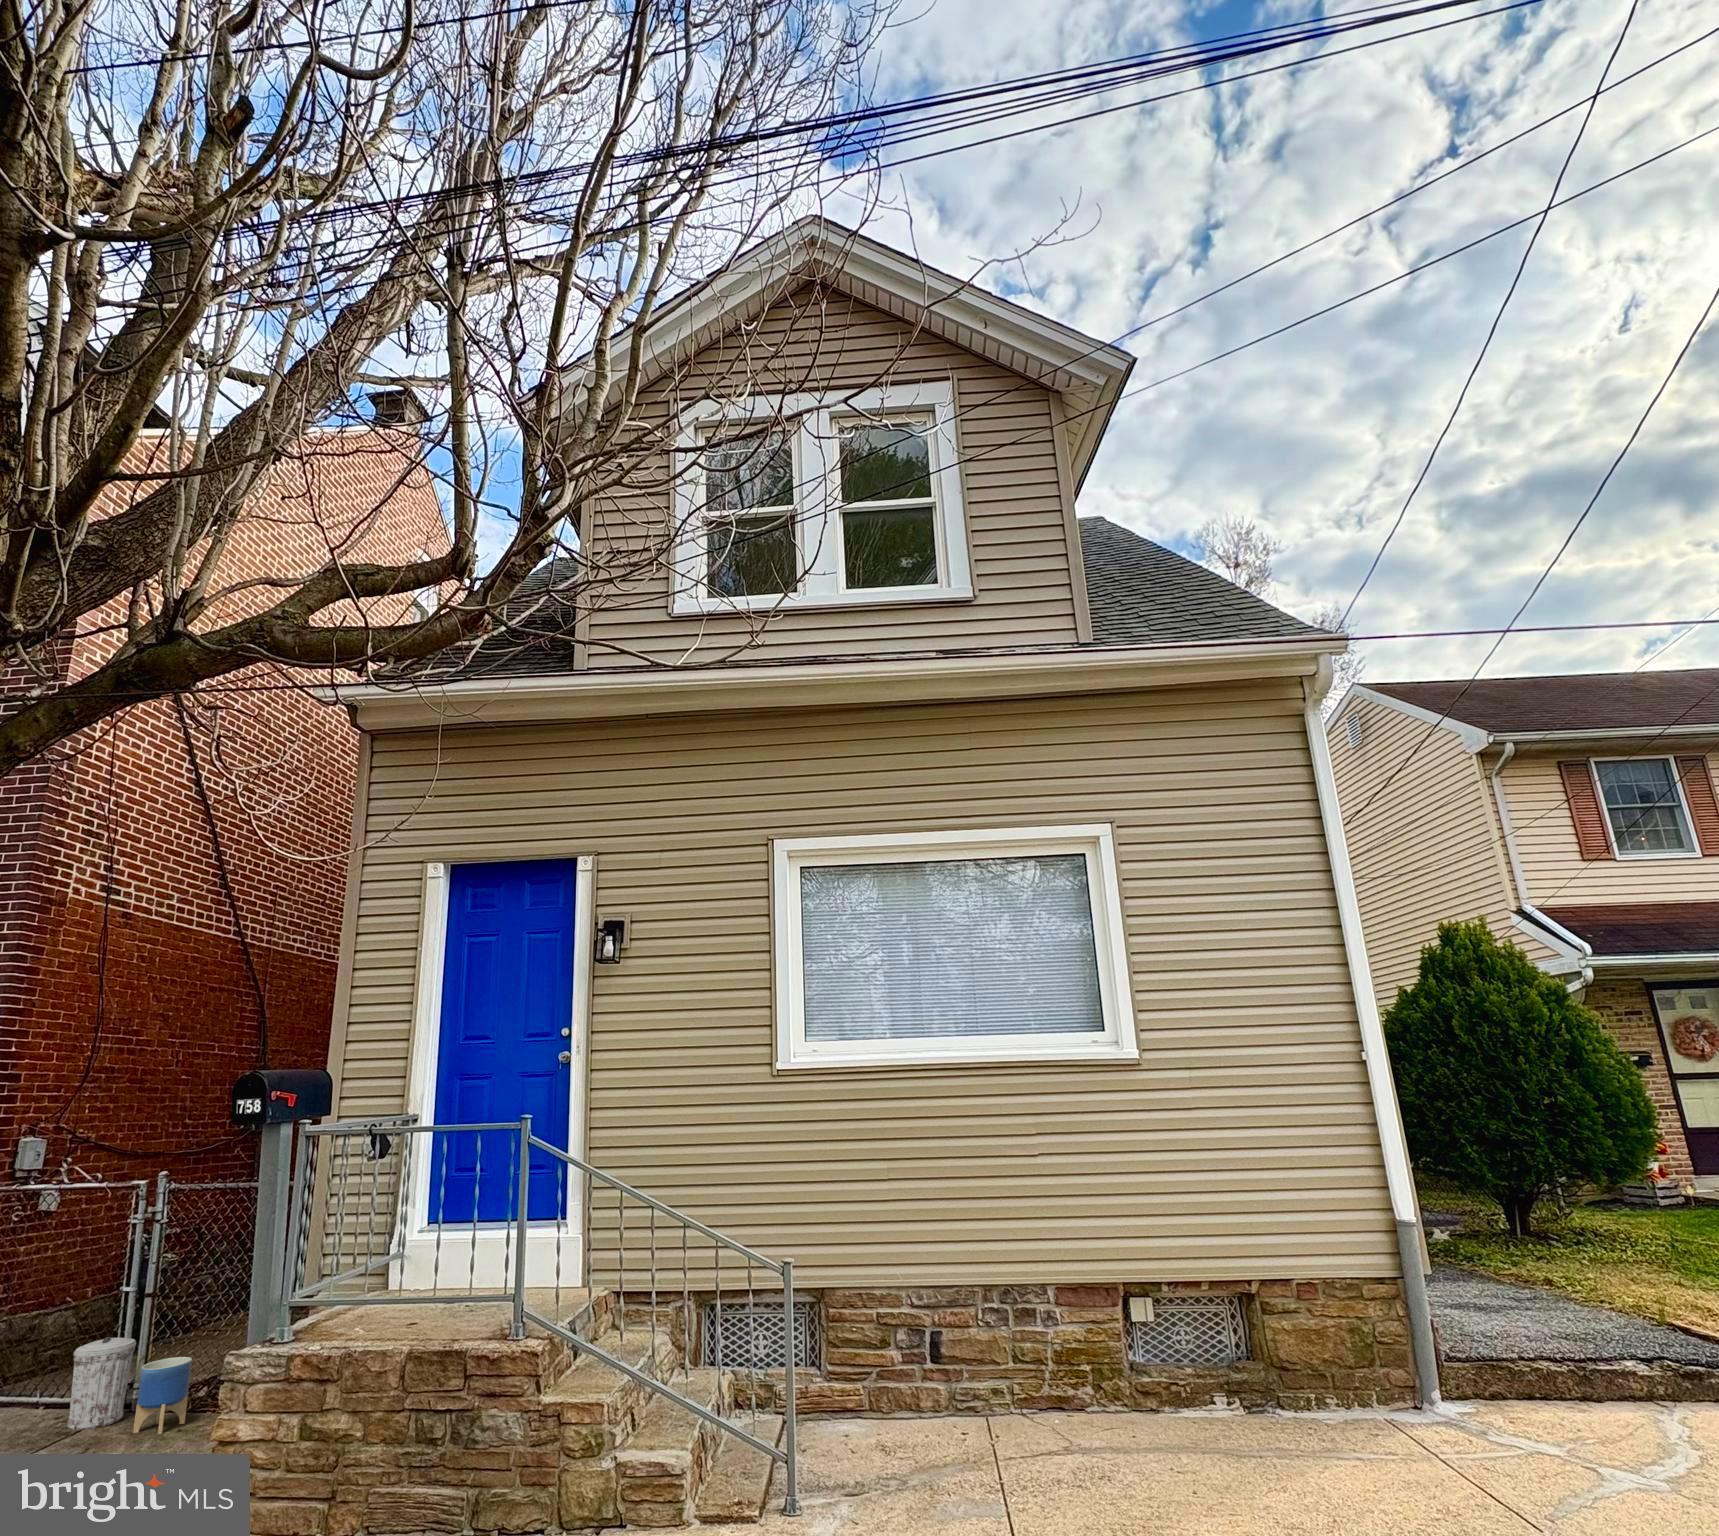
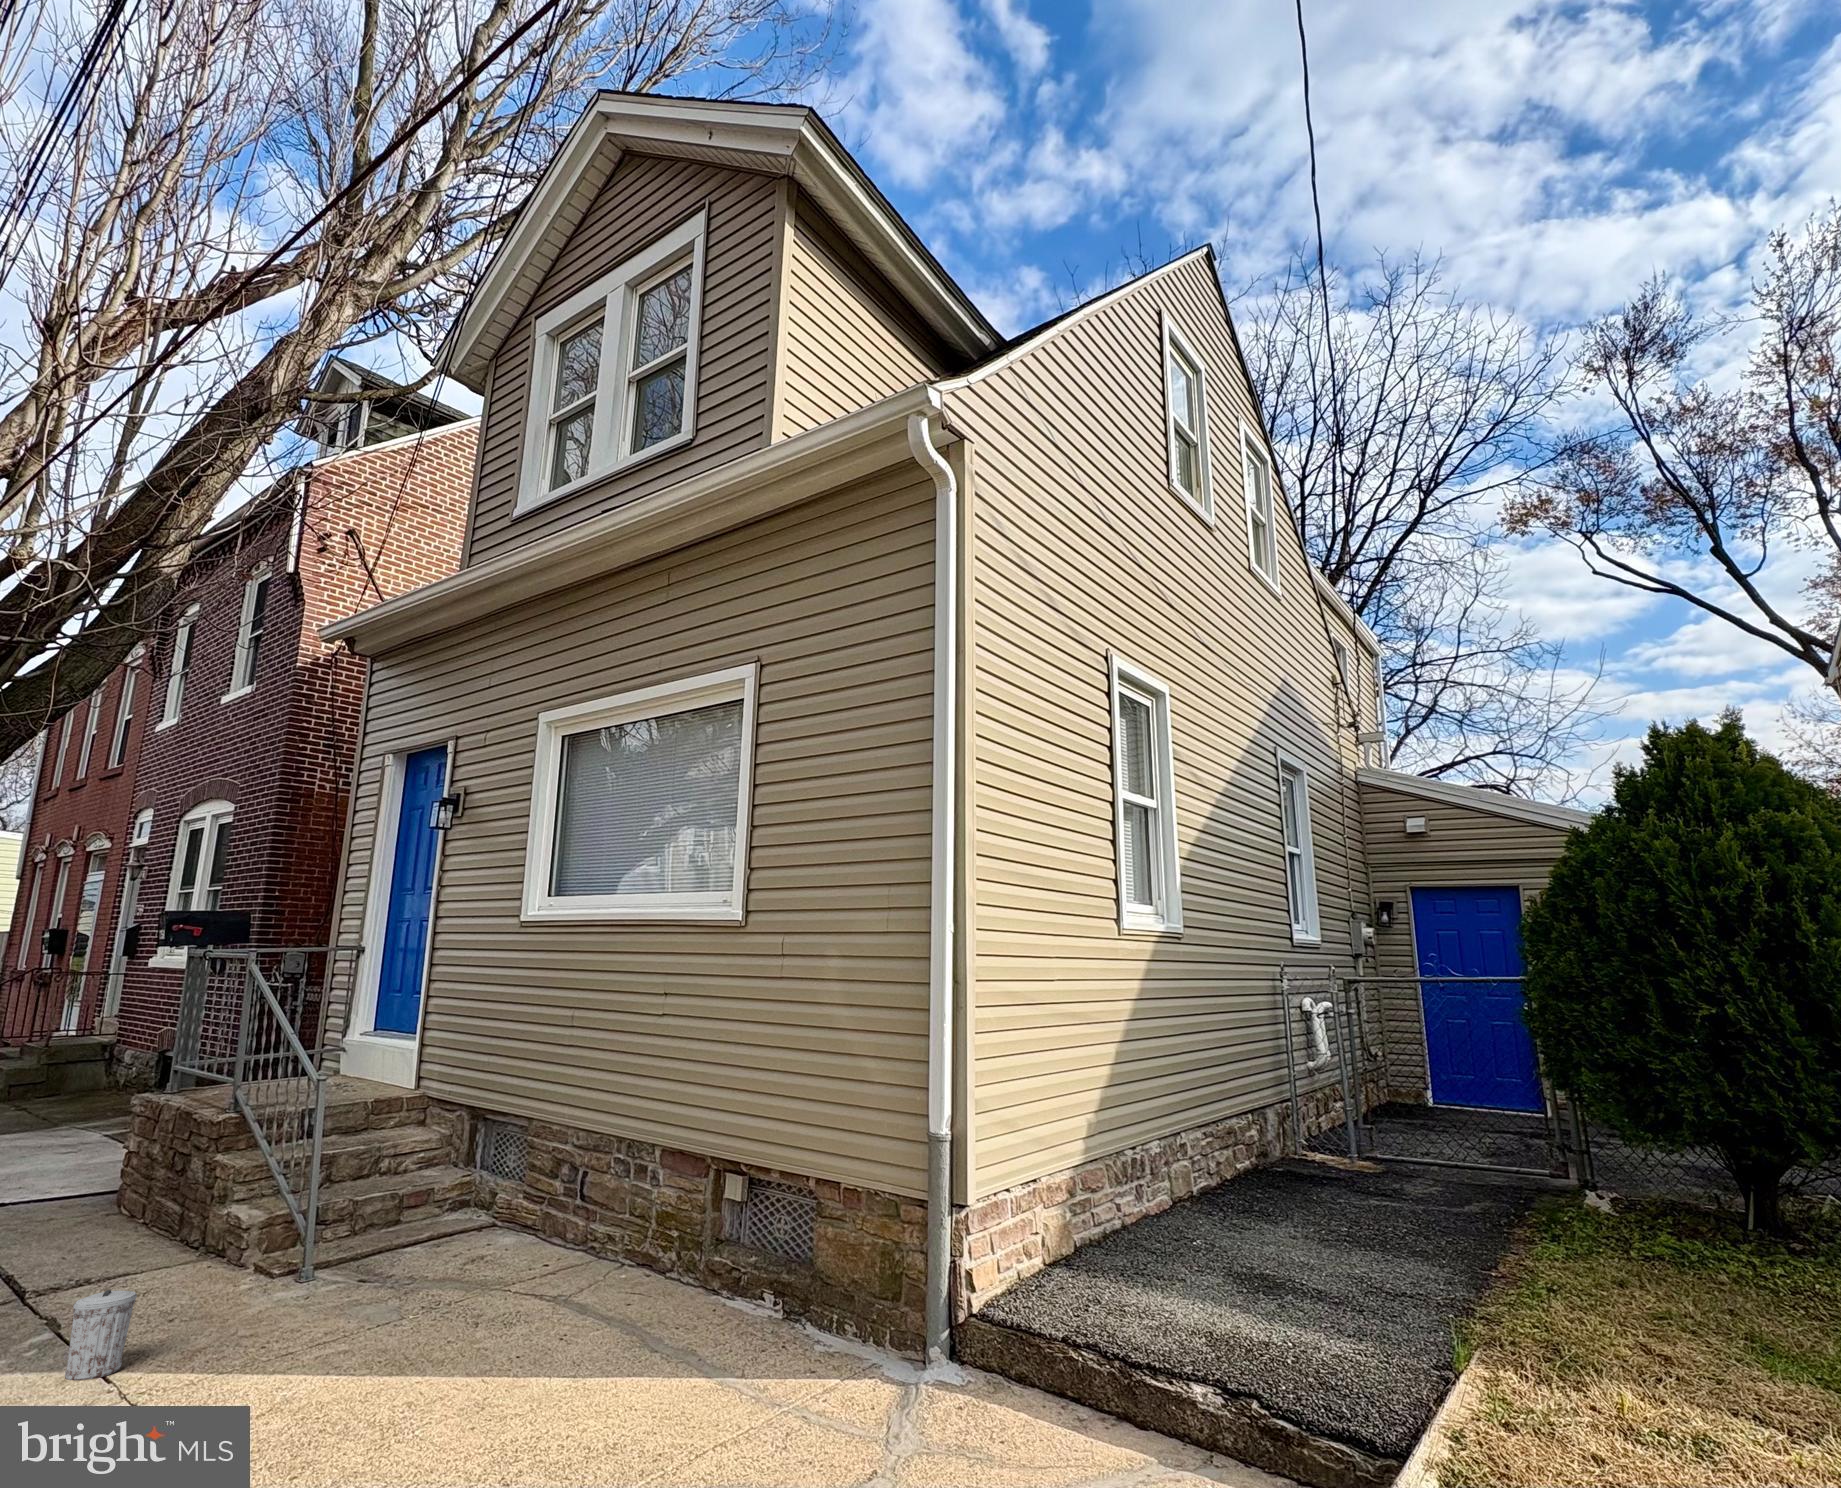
planter: present [133,1357,192,1434] -> none [132,1310,193,1385]

